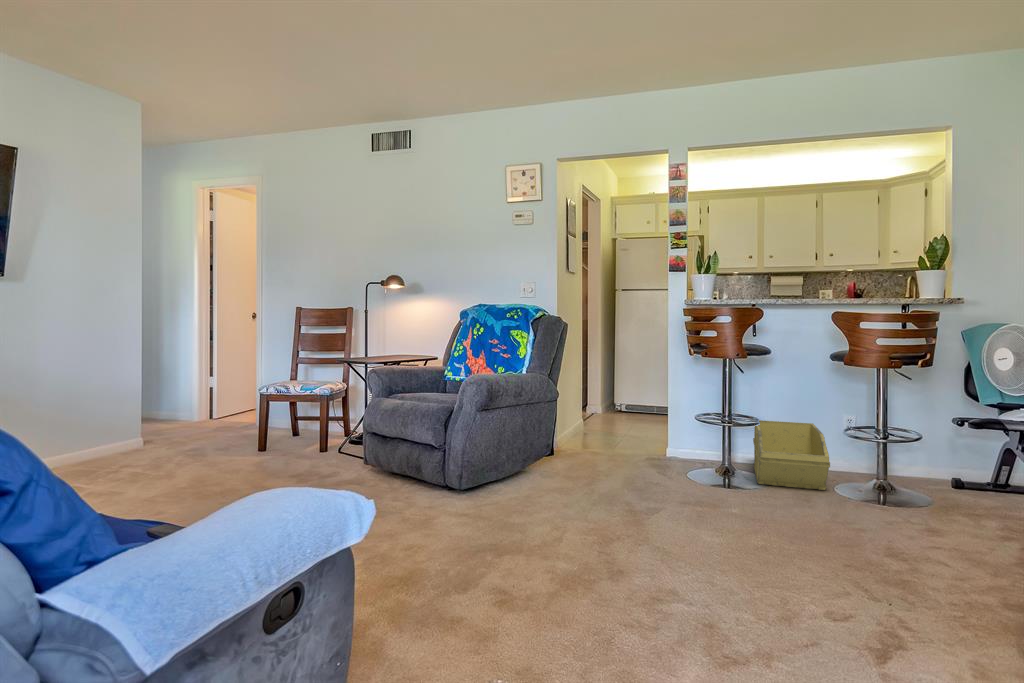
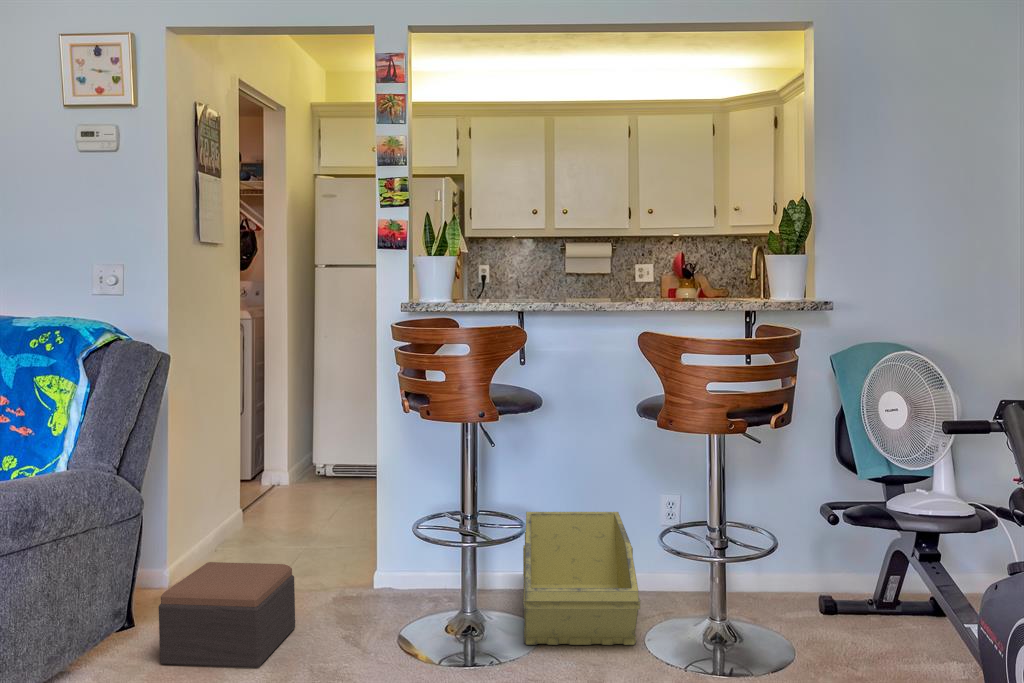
footstool: none [565,429,627,478] -> present [159,562,295,668]

